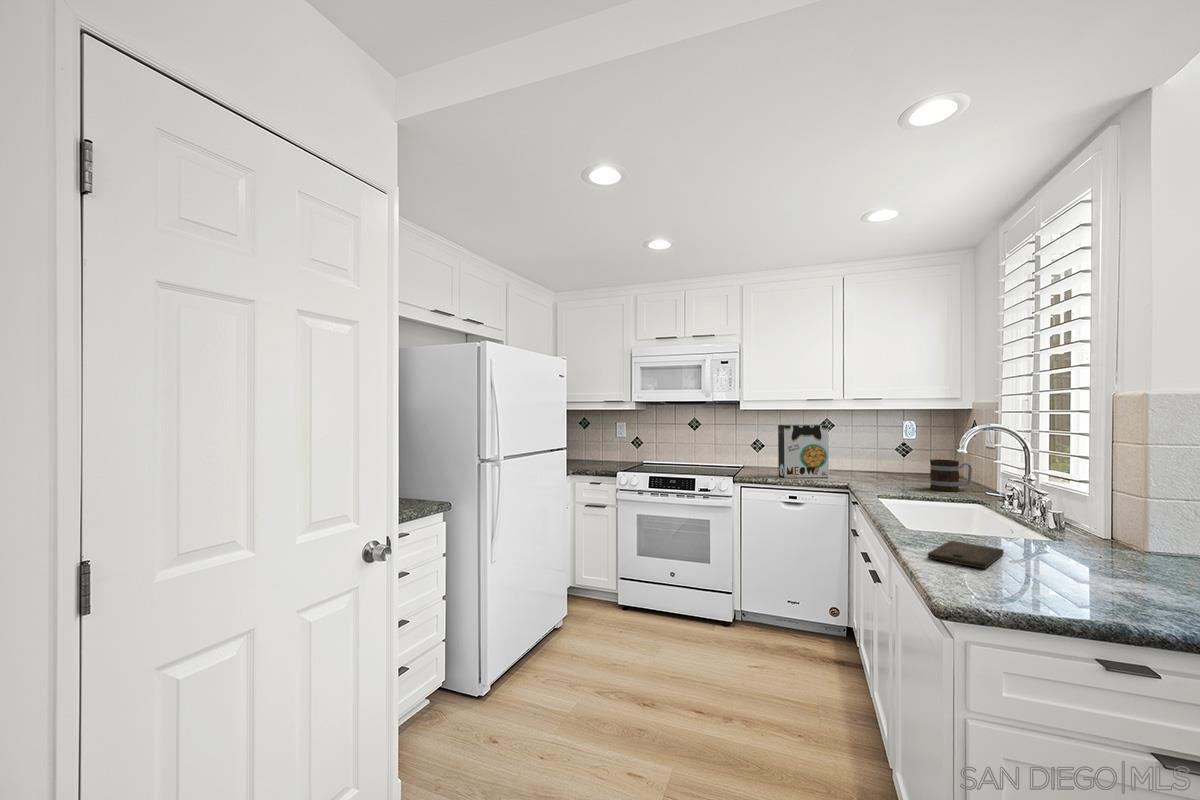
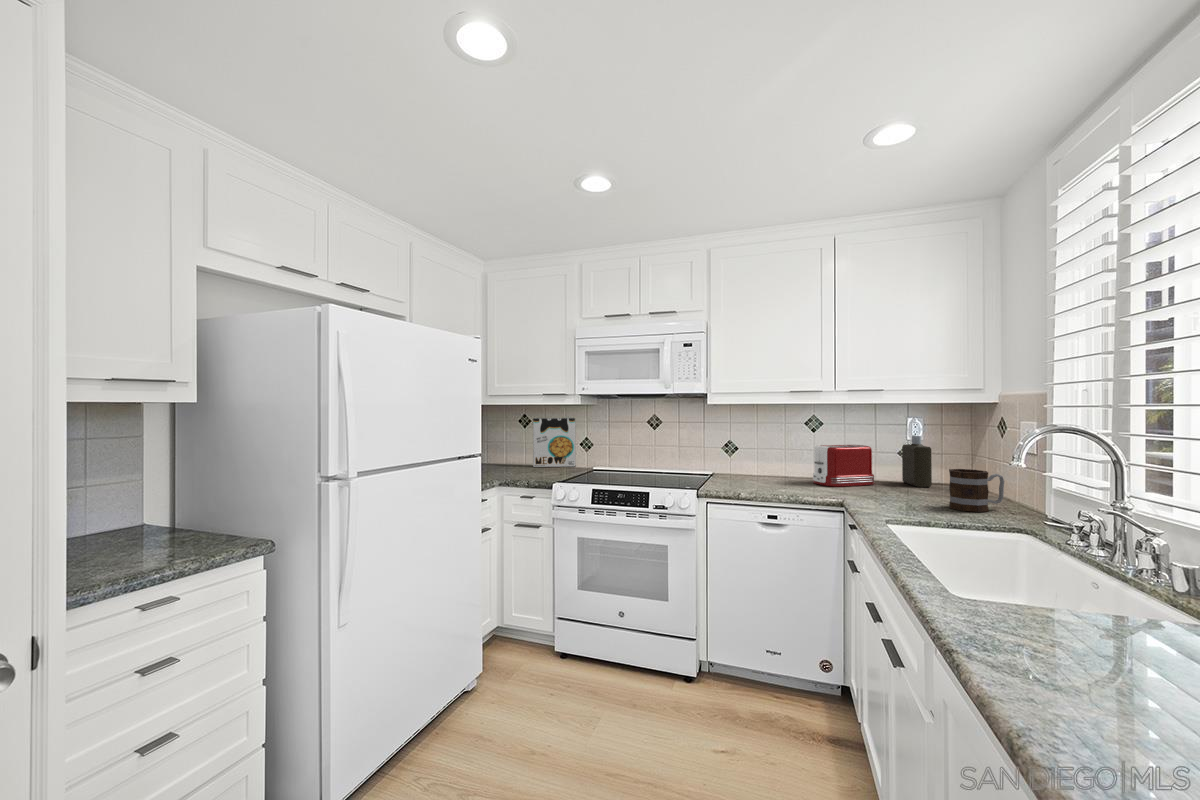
cereal box: present [778,425,829,478] -> present [533,418,576,467]
bottle: none [898,435,922,476] -> present [902,436,932,487]
toaster: none [826,442,875,475] -> present [813,445,874,487]
cutting board: present [928,541,1004,569] -> none [1007,625,1135,710]

